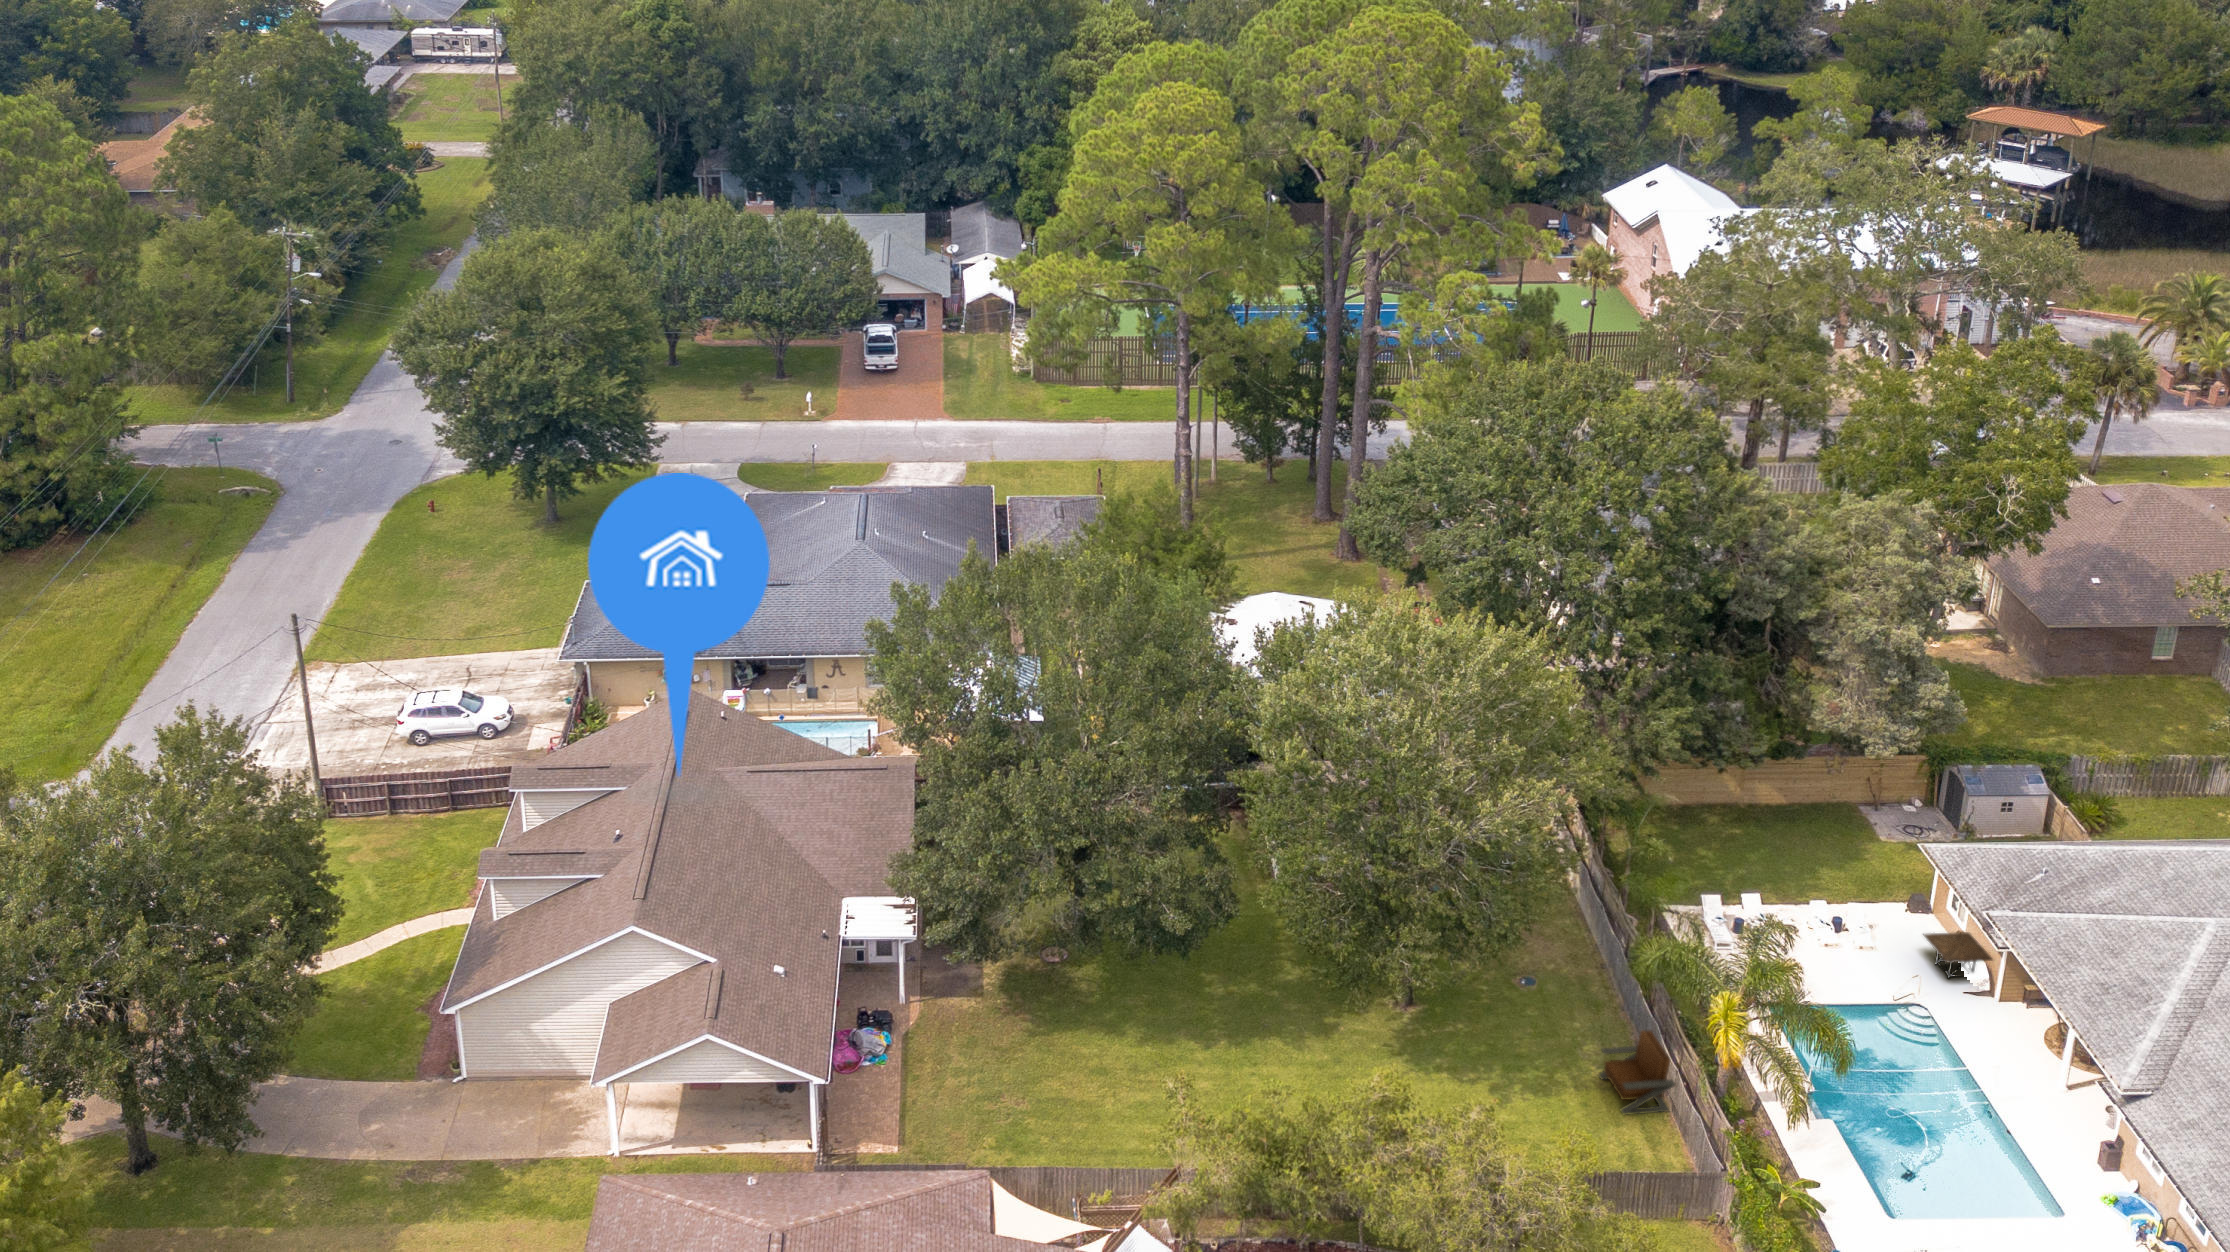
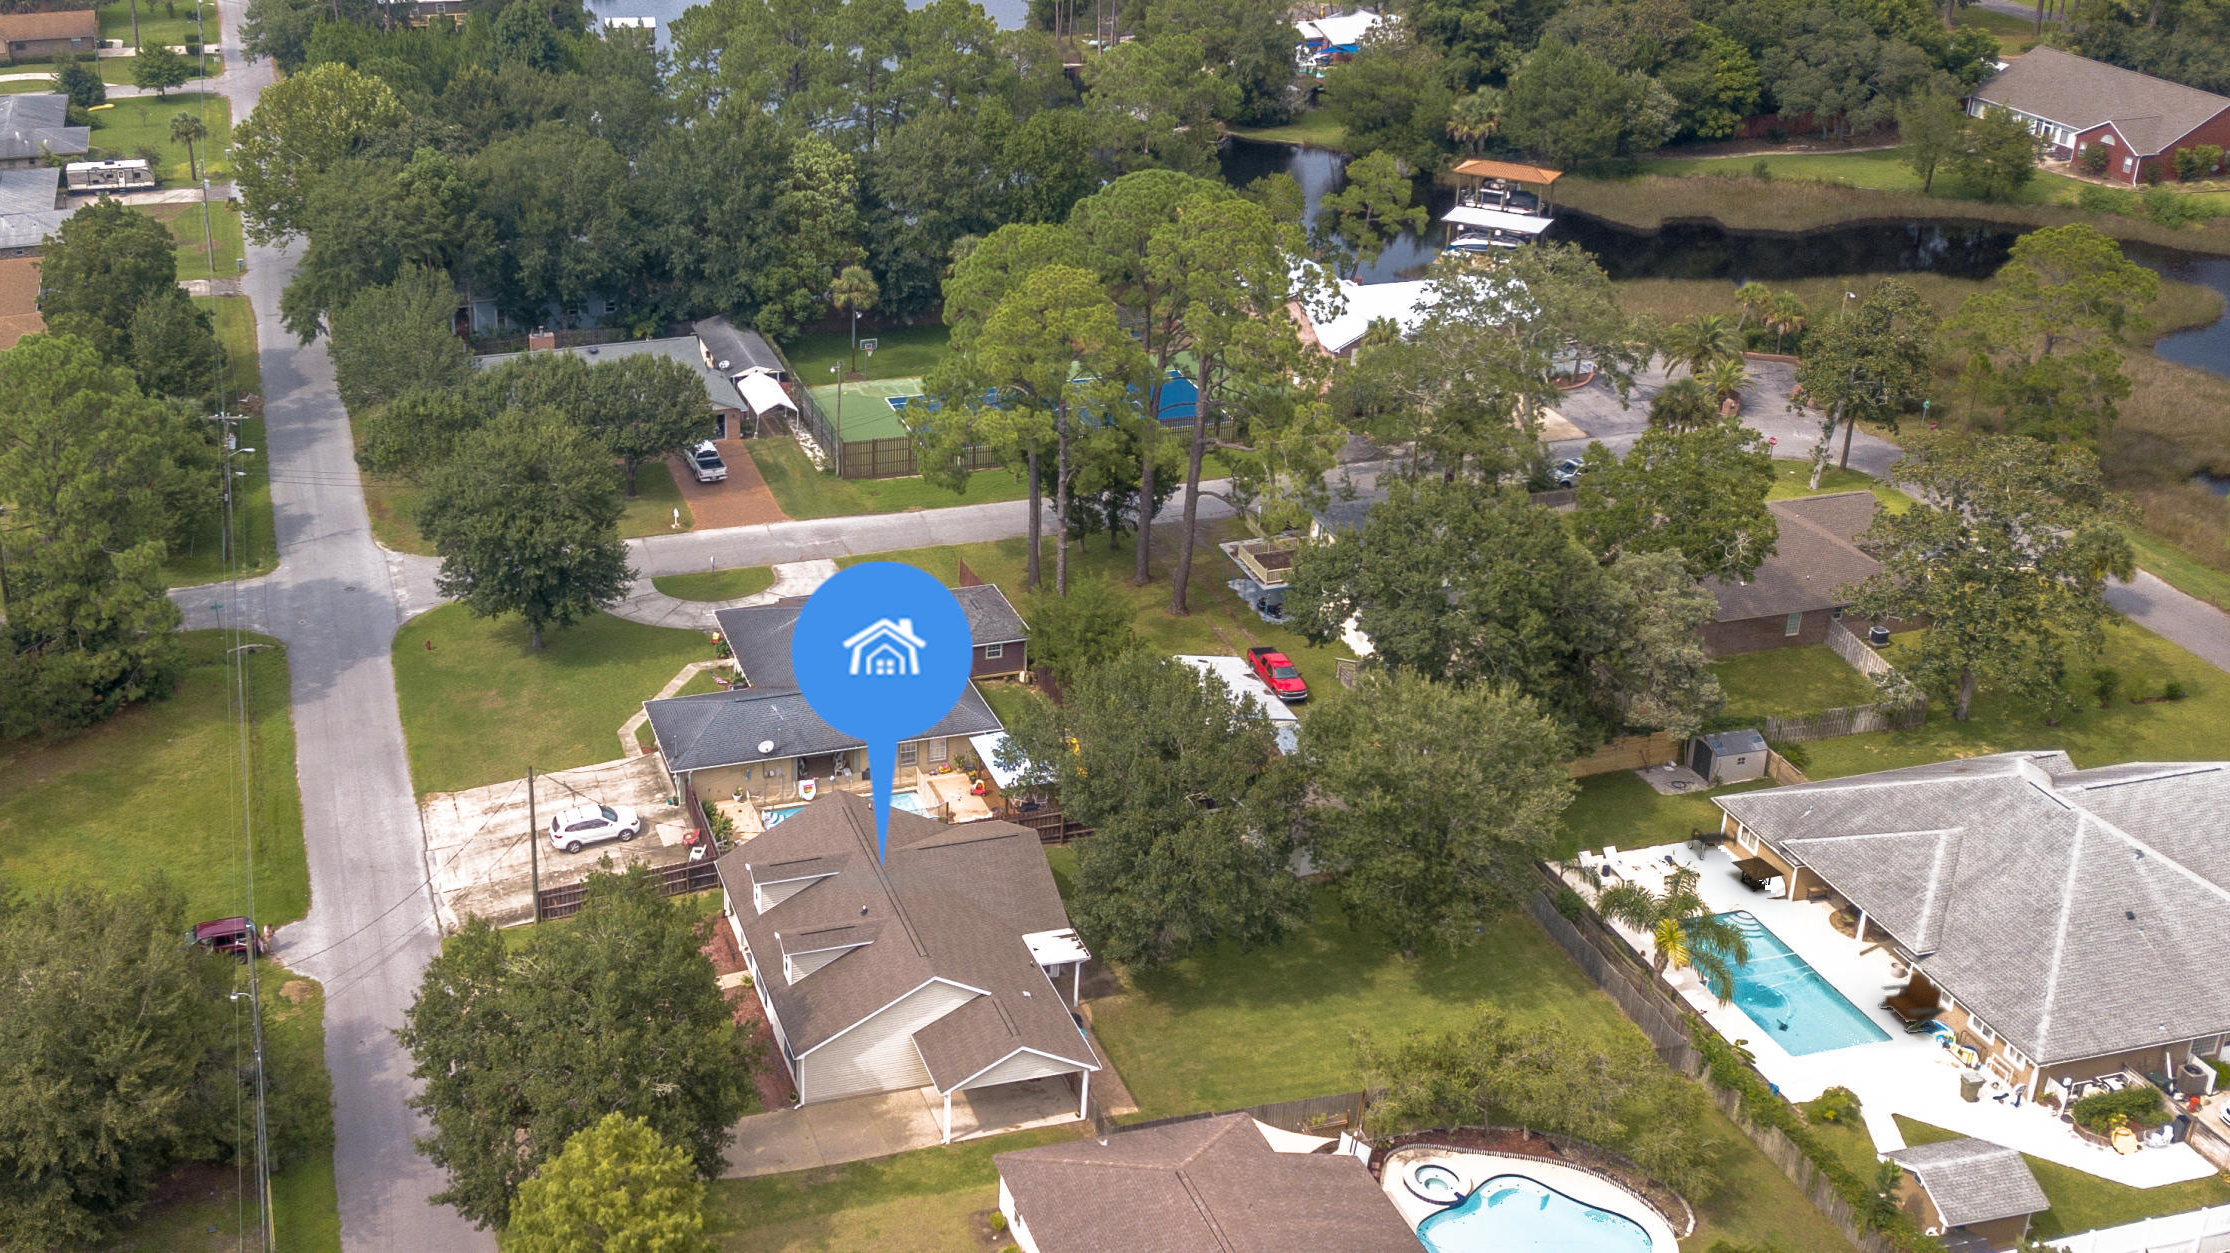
bench: none [1881,882,1948,930] -> present [1689,828,1738,859]
lounge chair: present [1599,1030,1676,1115] -> present [1879,973,1946,1033]

